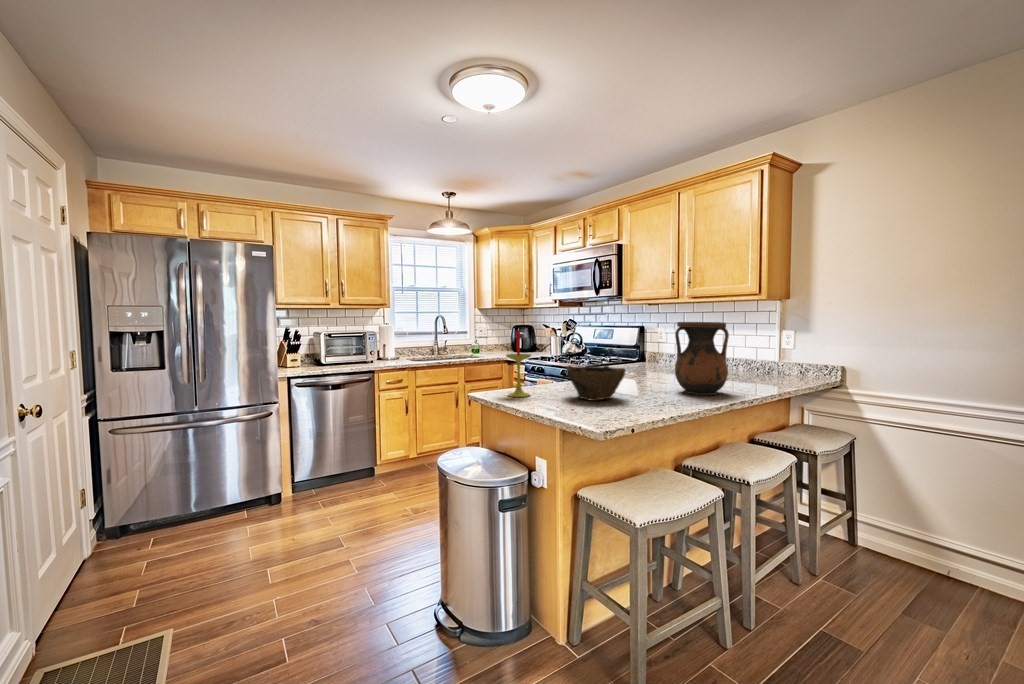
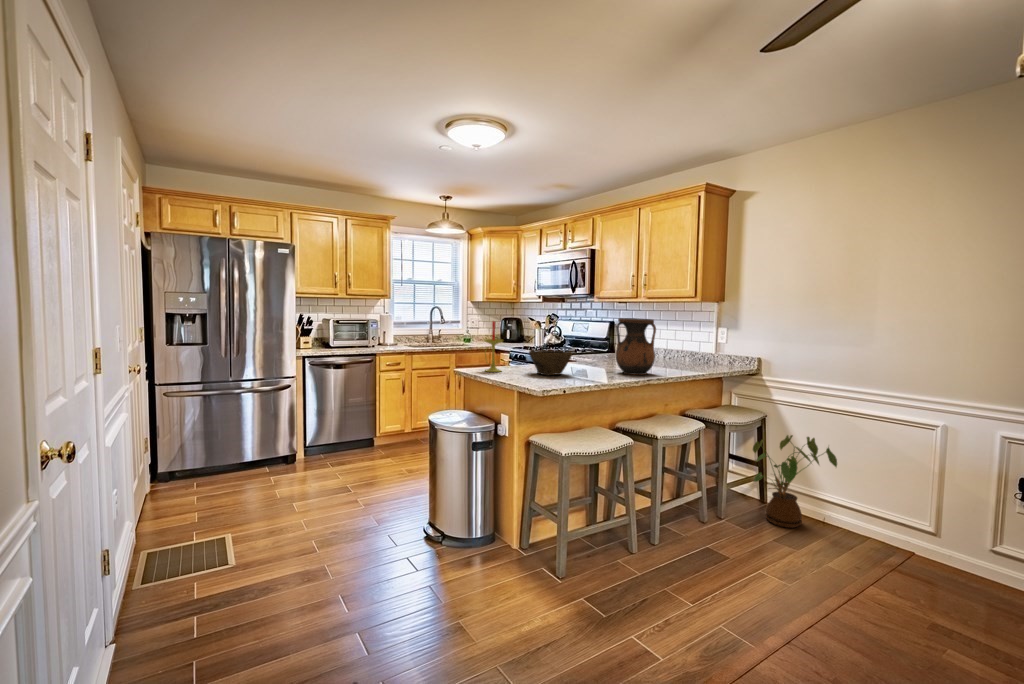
house plant: none [851,466,979,589] -> present [753,435,837,528]

